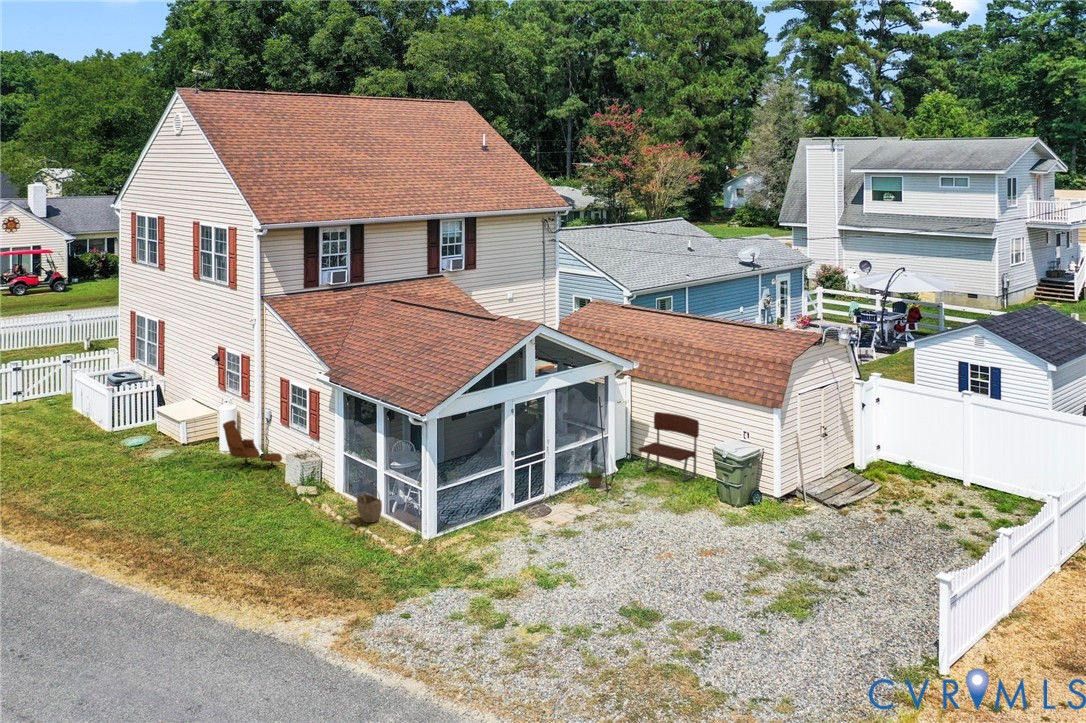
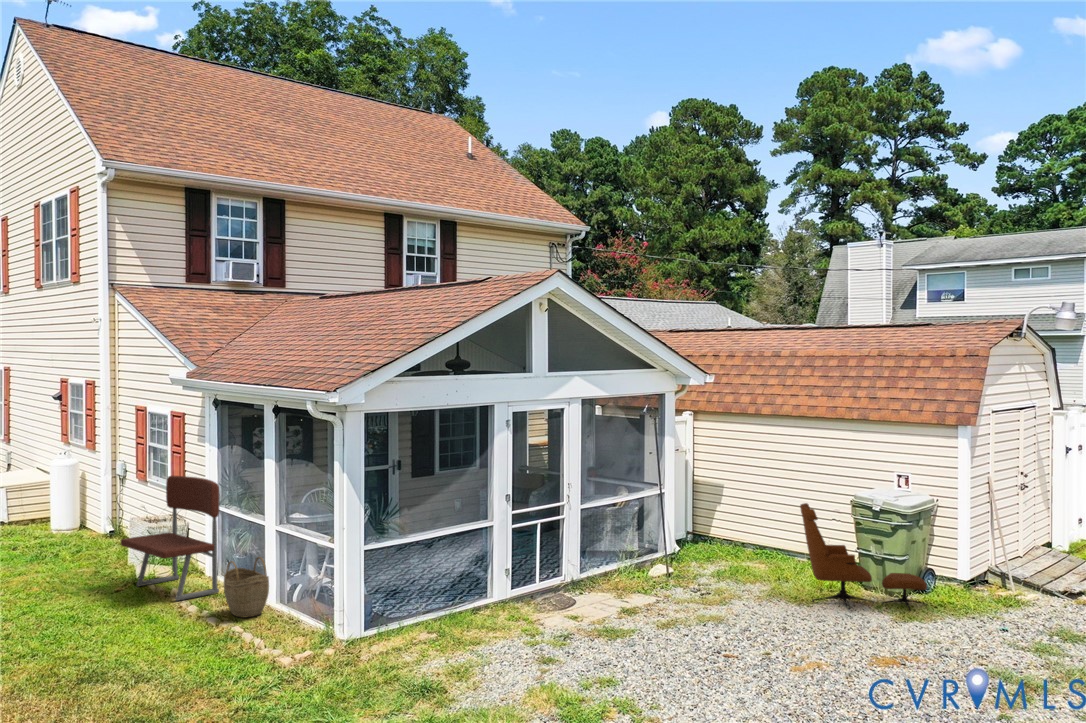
bench: present [638,412,699,482] -> present [121,476,219,601]
lounge chair: present [223,420,282,468] -> present [800,503,927,610]
decorative plant: present [583,468,606,488] -> none [621,541,669,574]

